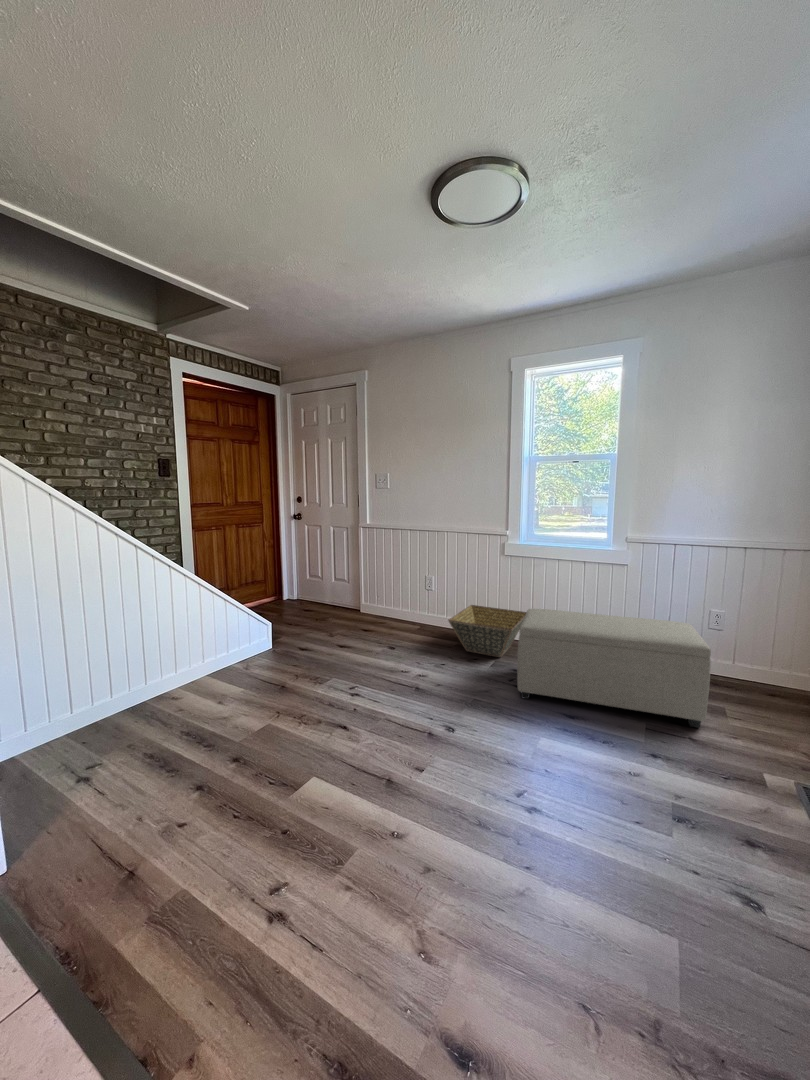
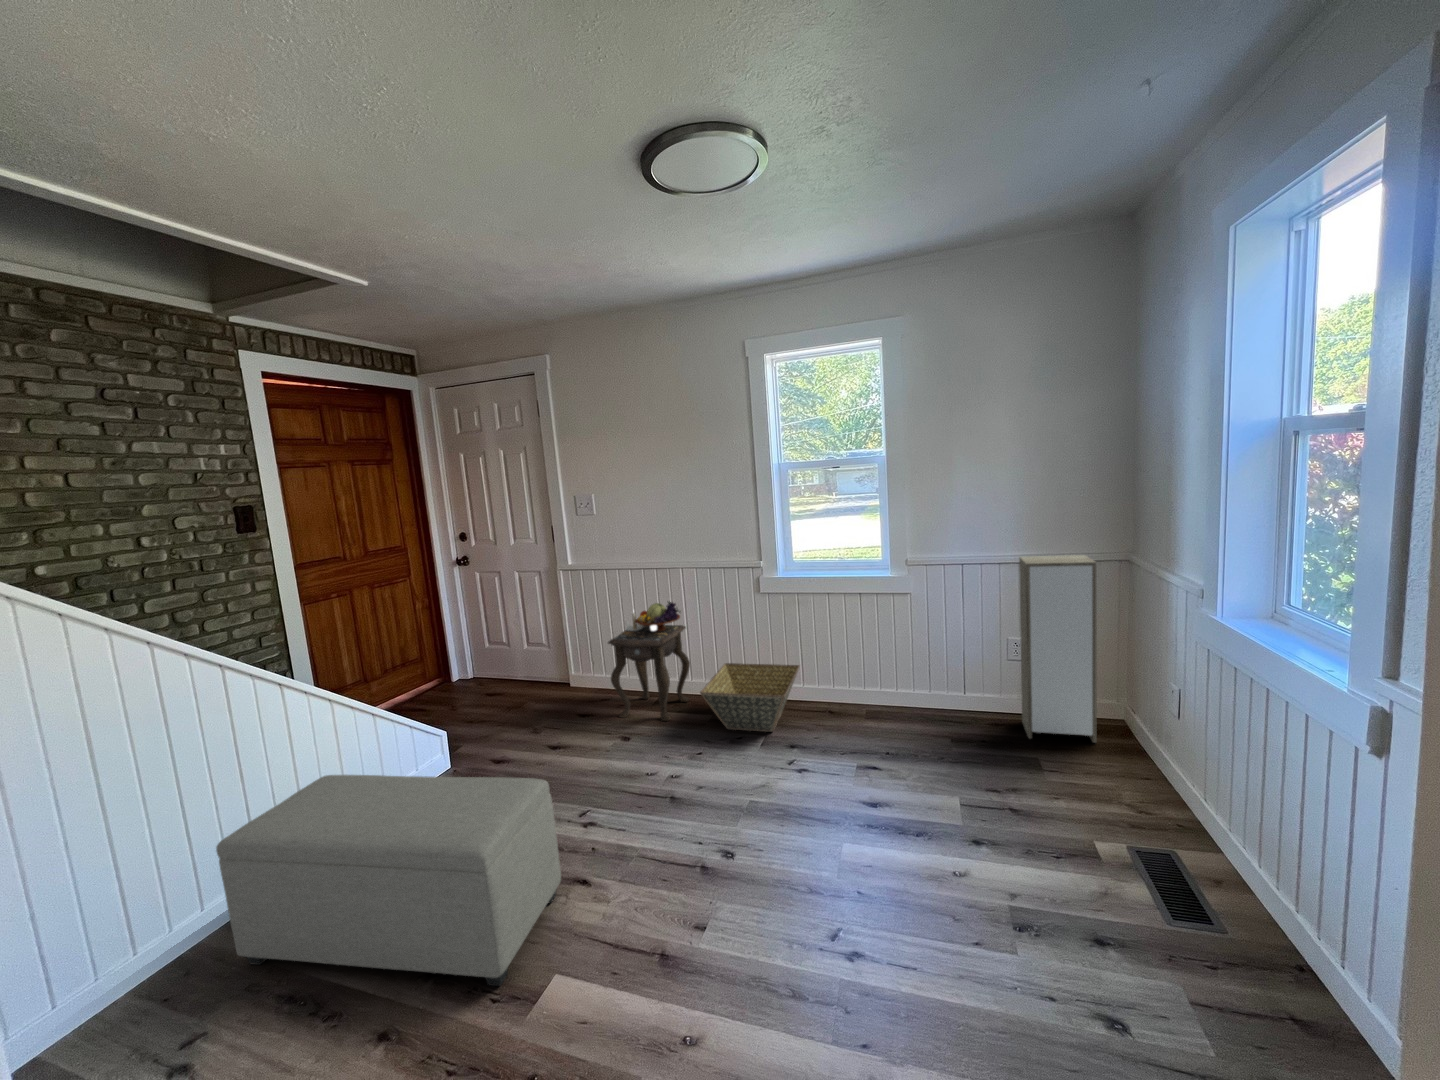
storage cabinet: none [712,541,796,703] -> present [1019,555,1097,743]
side table: none [386,552,445,640] -> present [608,602,690,721]
ottoman: present [517,609,711,728] -> present [216,775,561,986]

